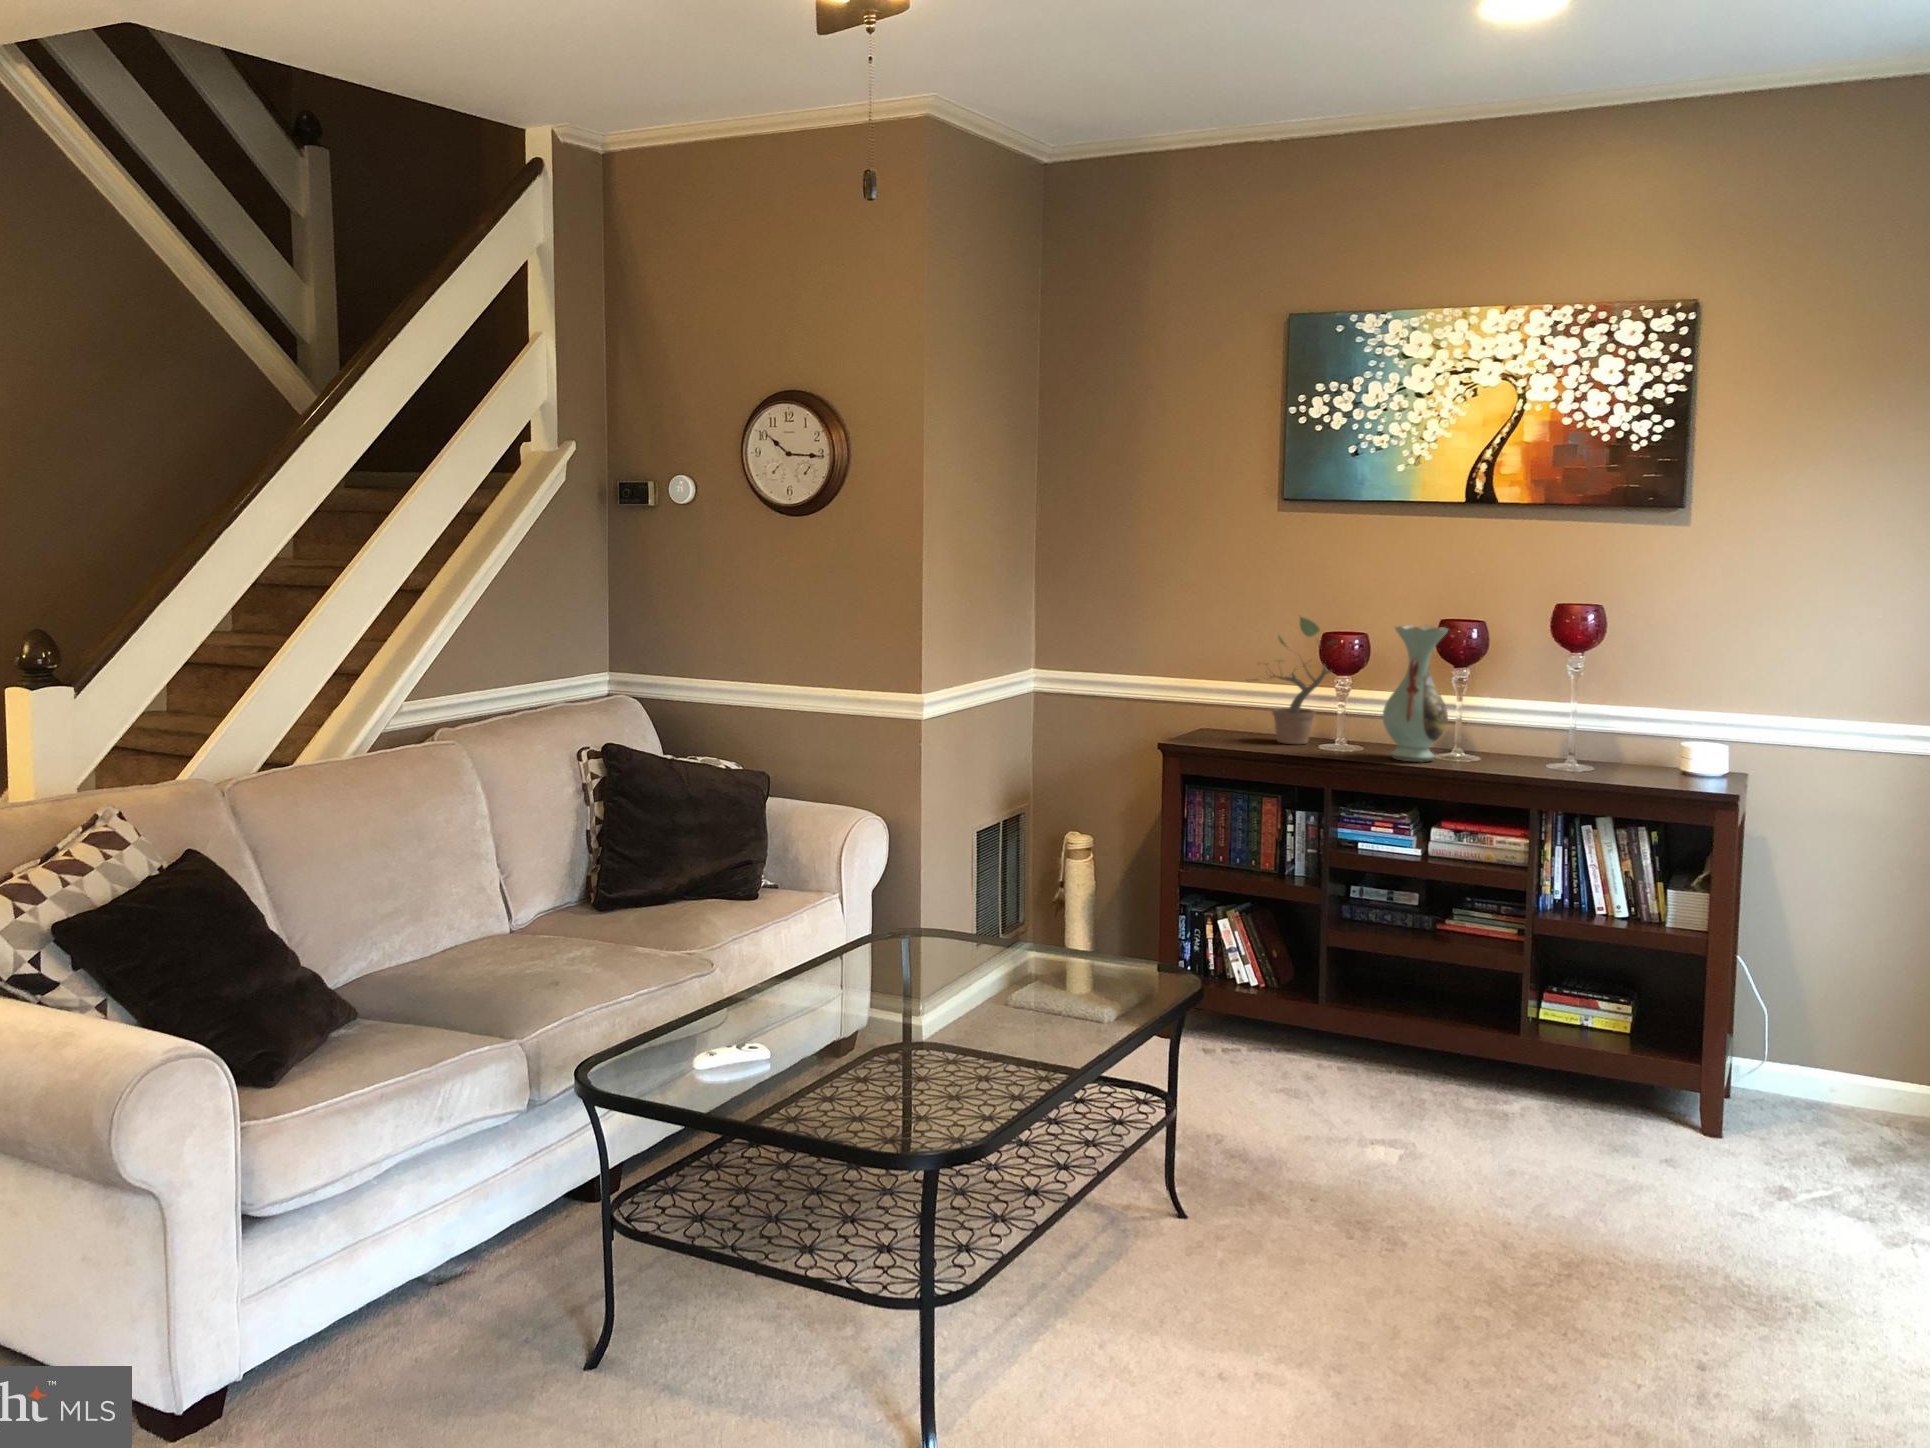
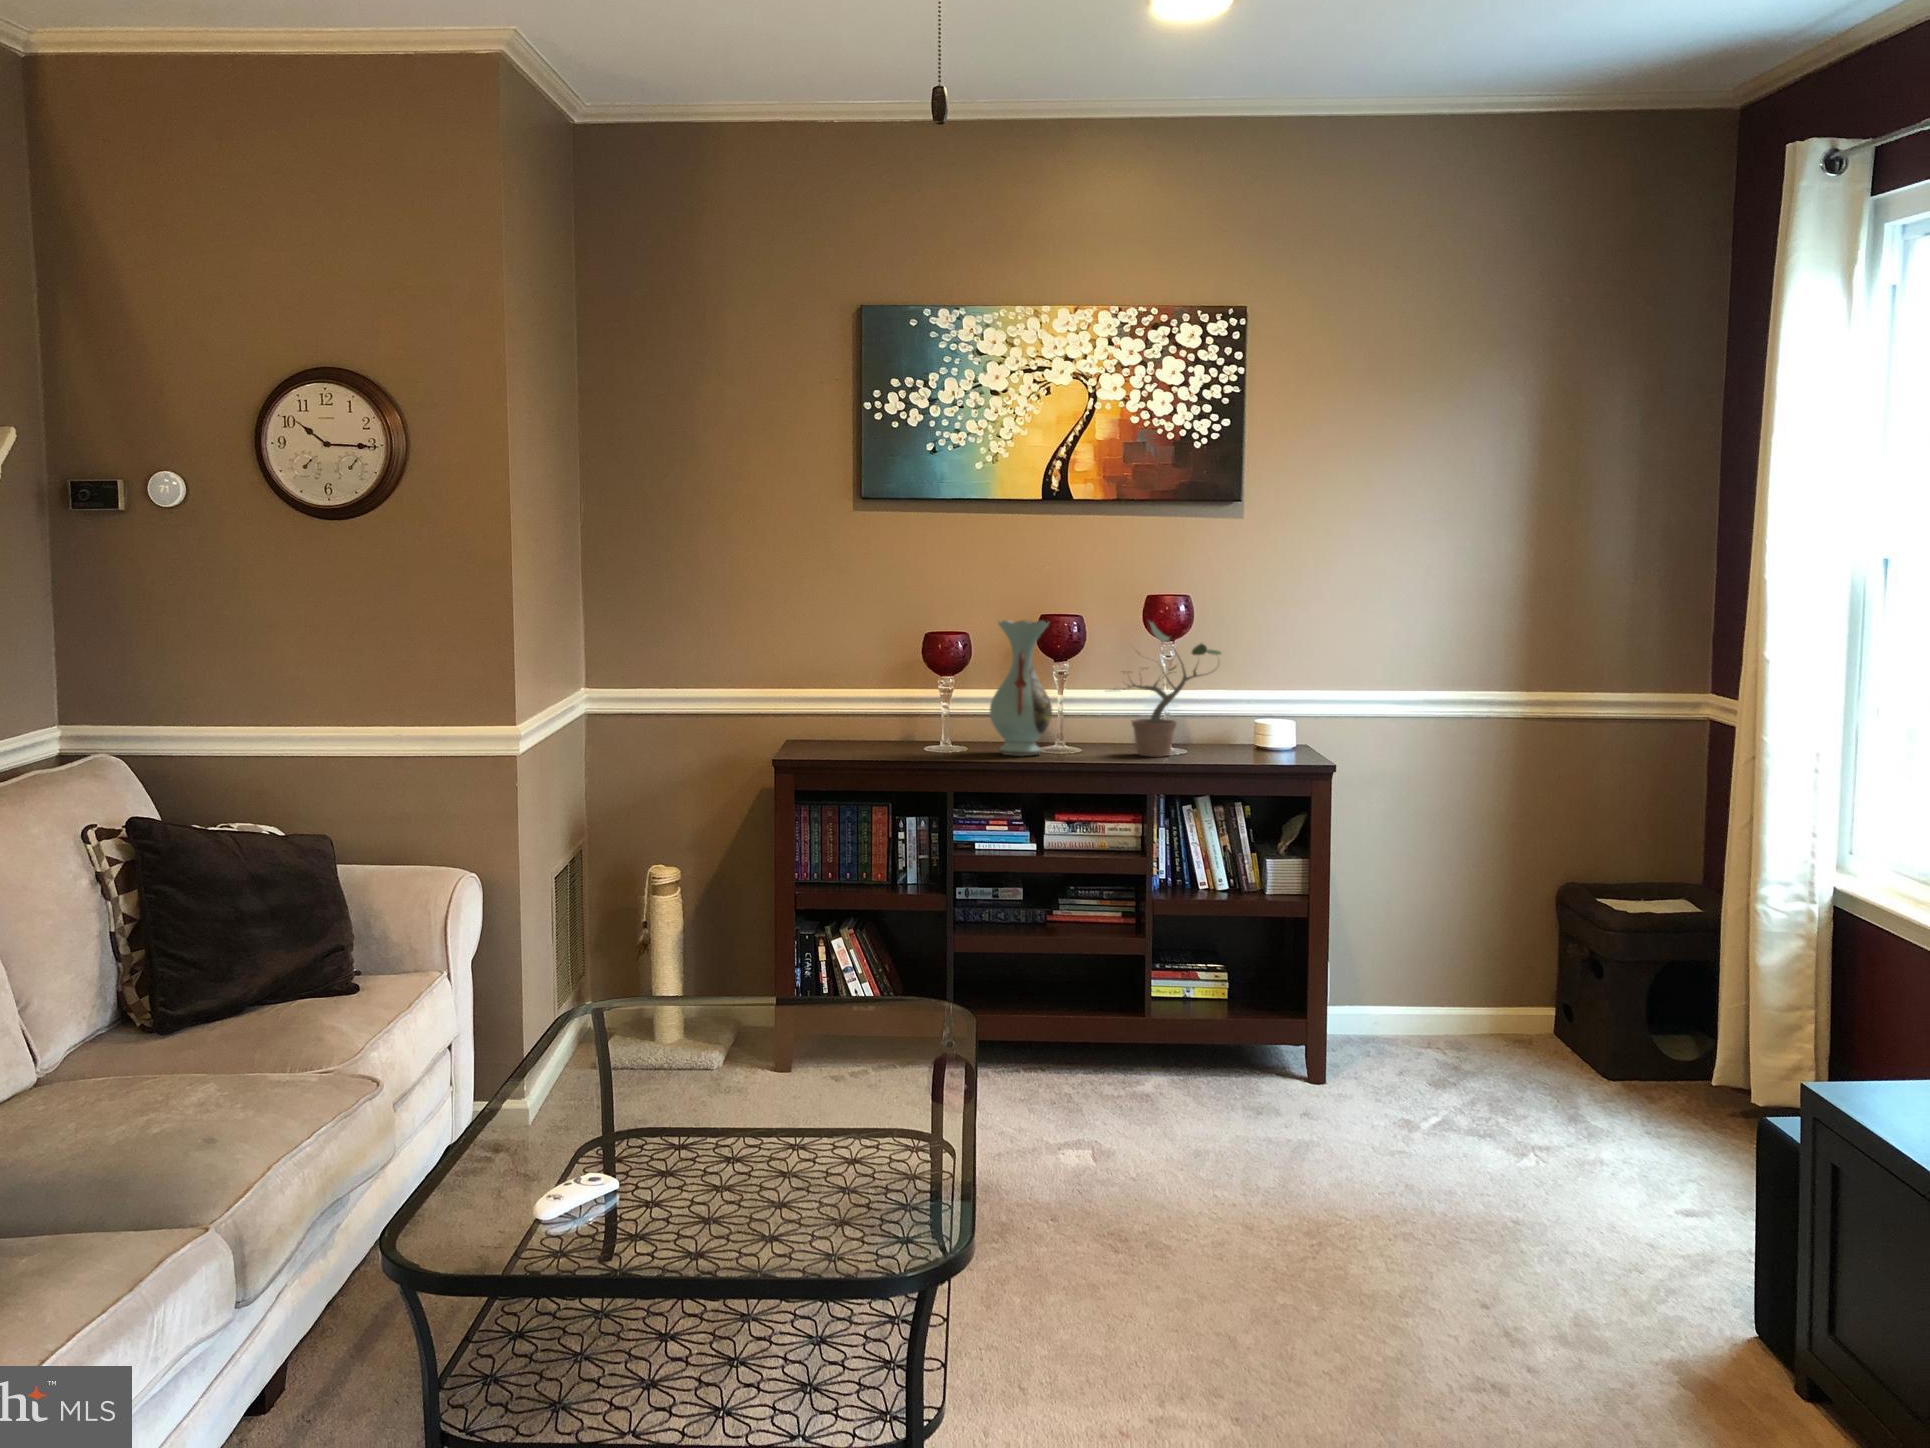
potted plant: present [1253,617,1336,744] -> present [1114,622,1221,757]

